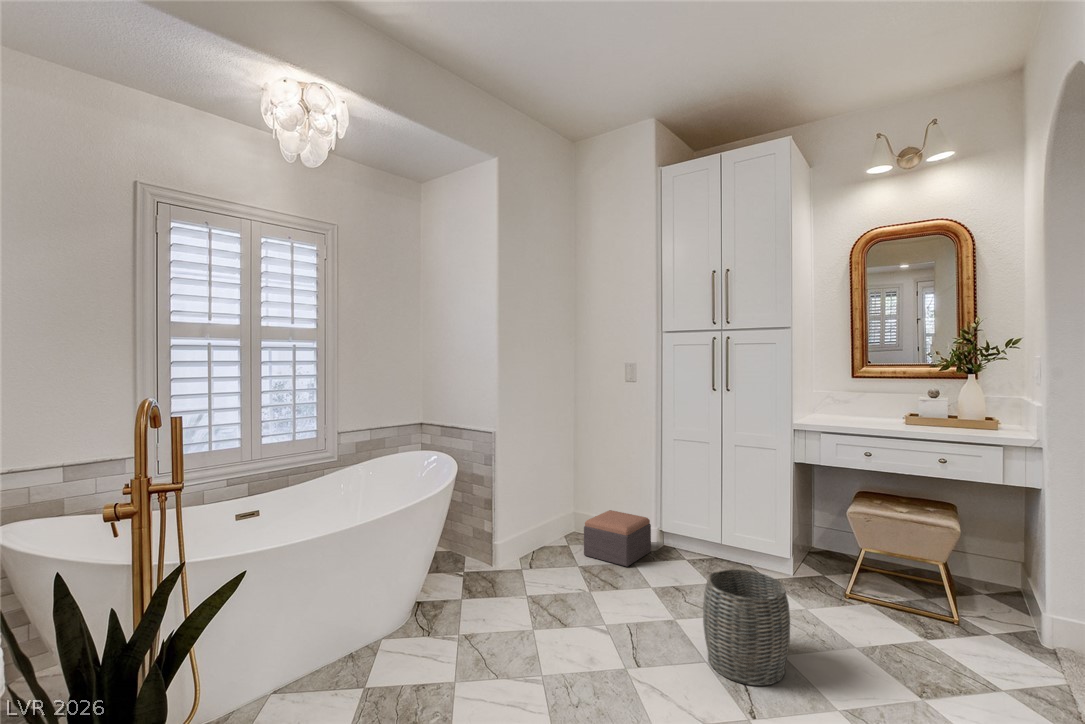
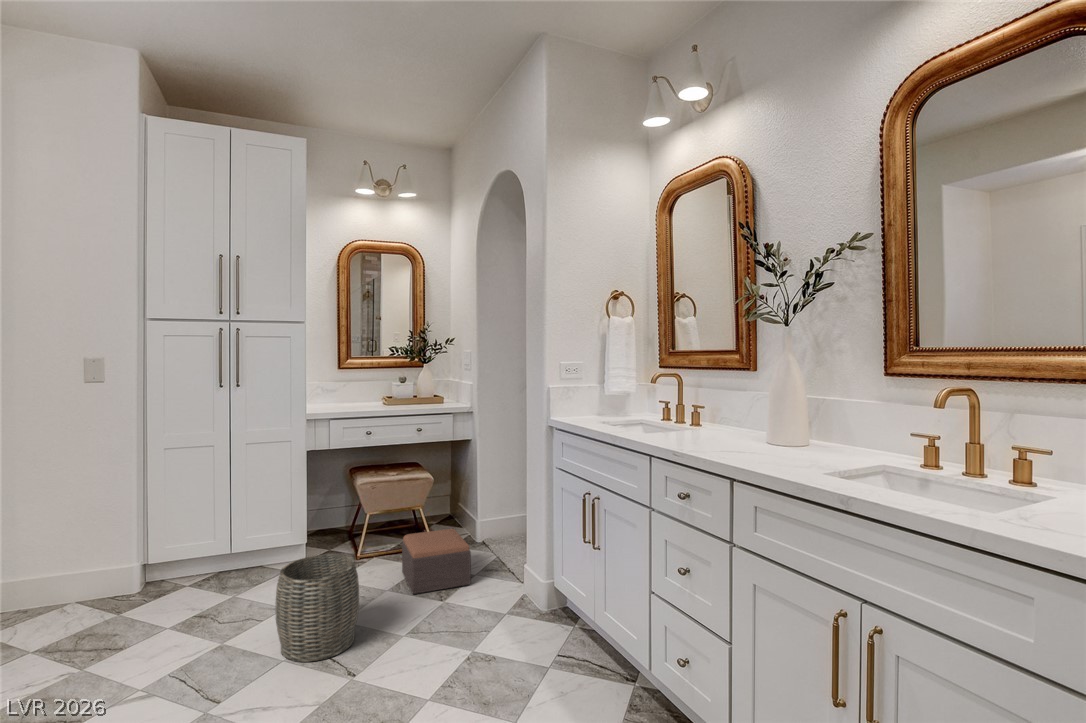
footstool: present [584,510,651,567] -> present [402,529,471,594]

